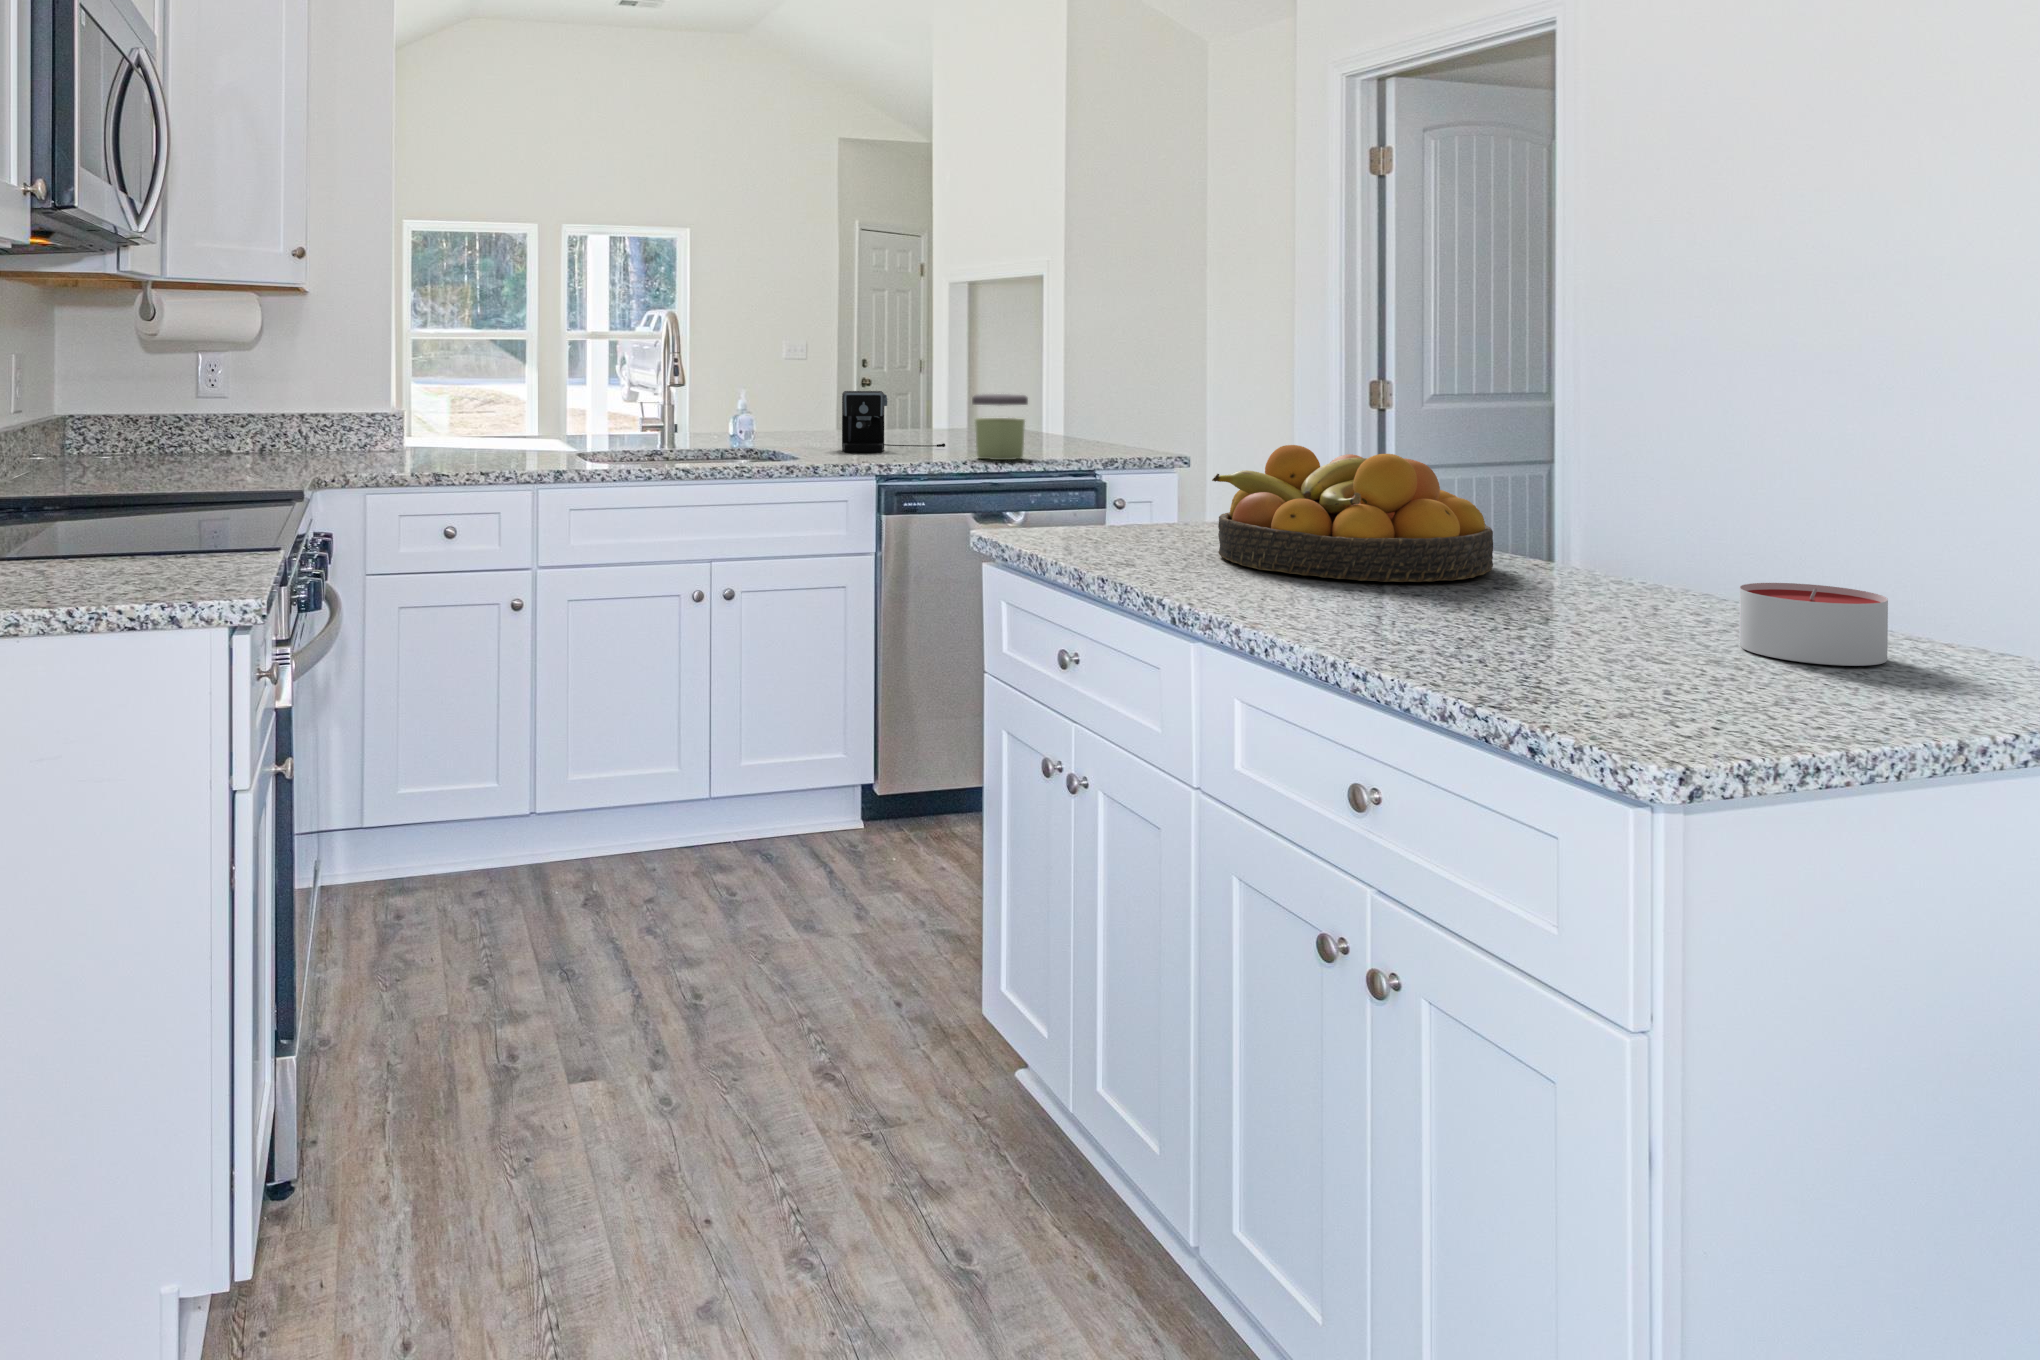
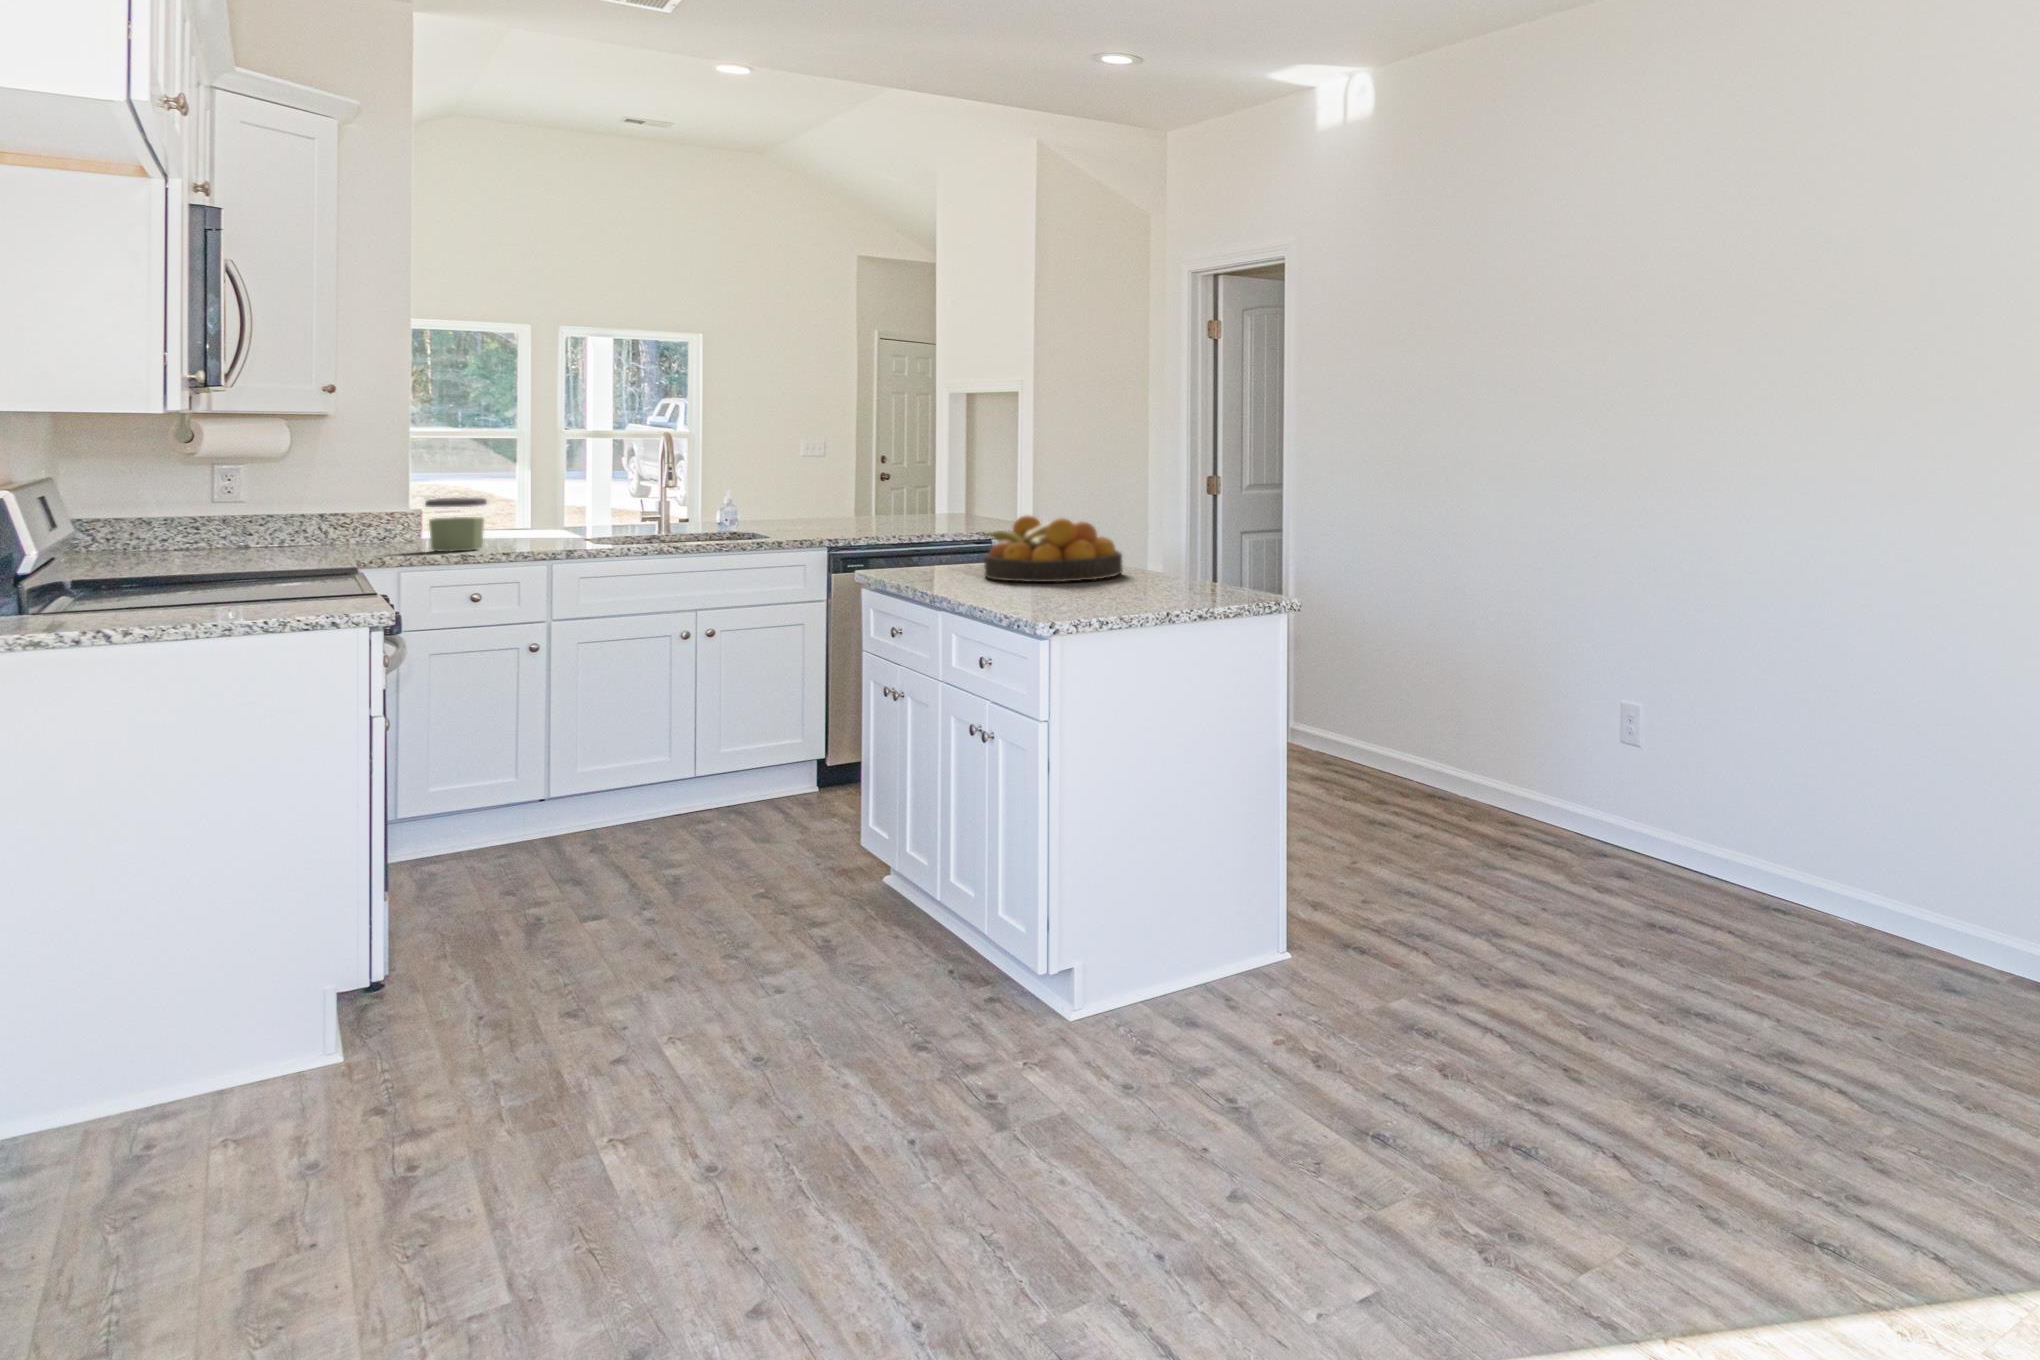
coffee maker: present [842,391,945,452] -> none [807,487,892,532]
jar: present [972,394,1028,460] -> present [425,498,487,552]
candle: present [1739,583,1888,666] -> none [1166,568,1218,599]

